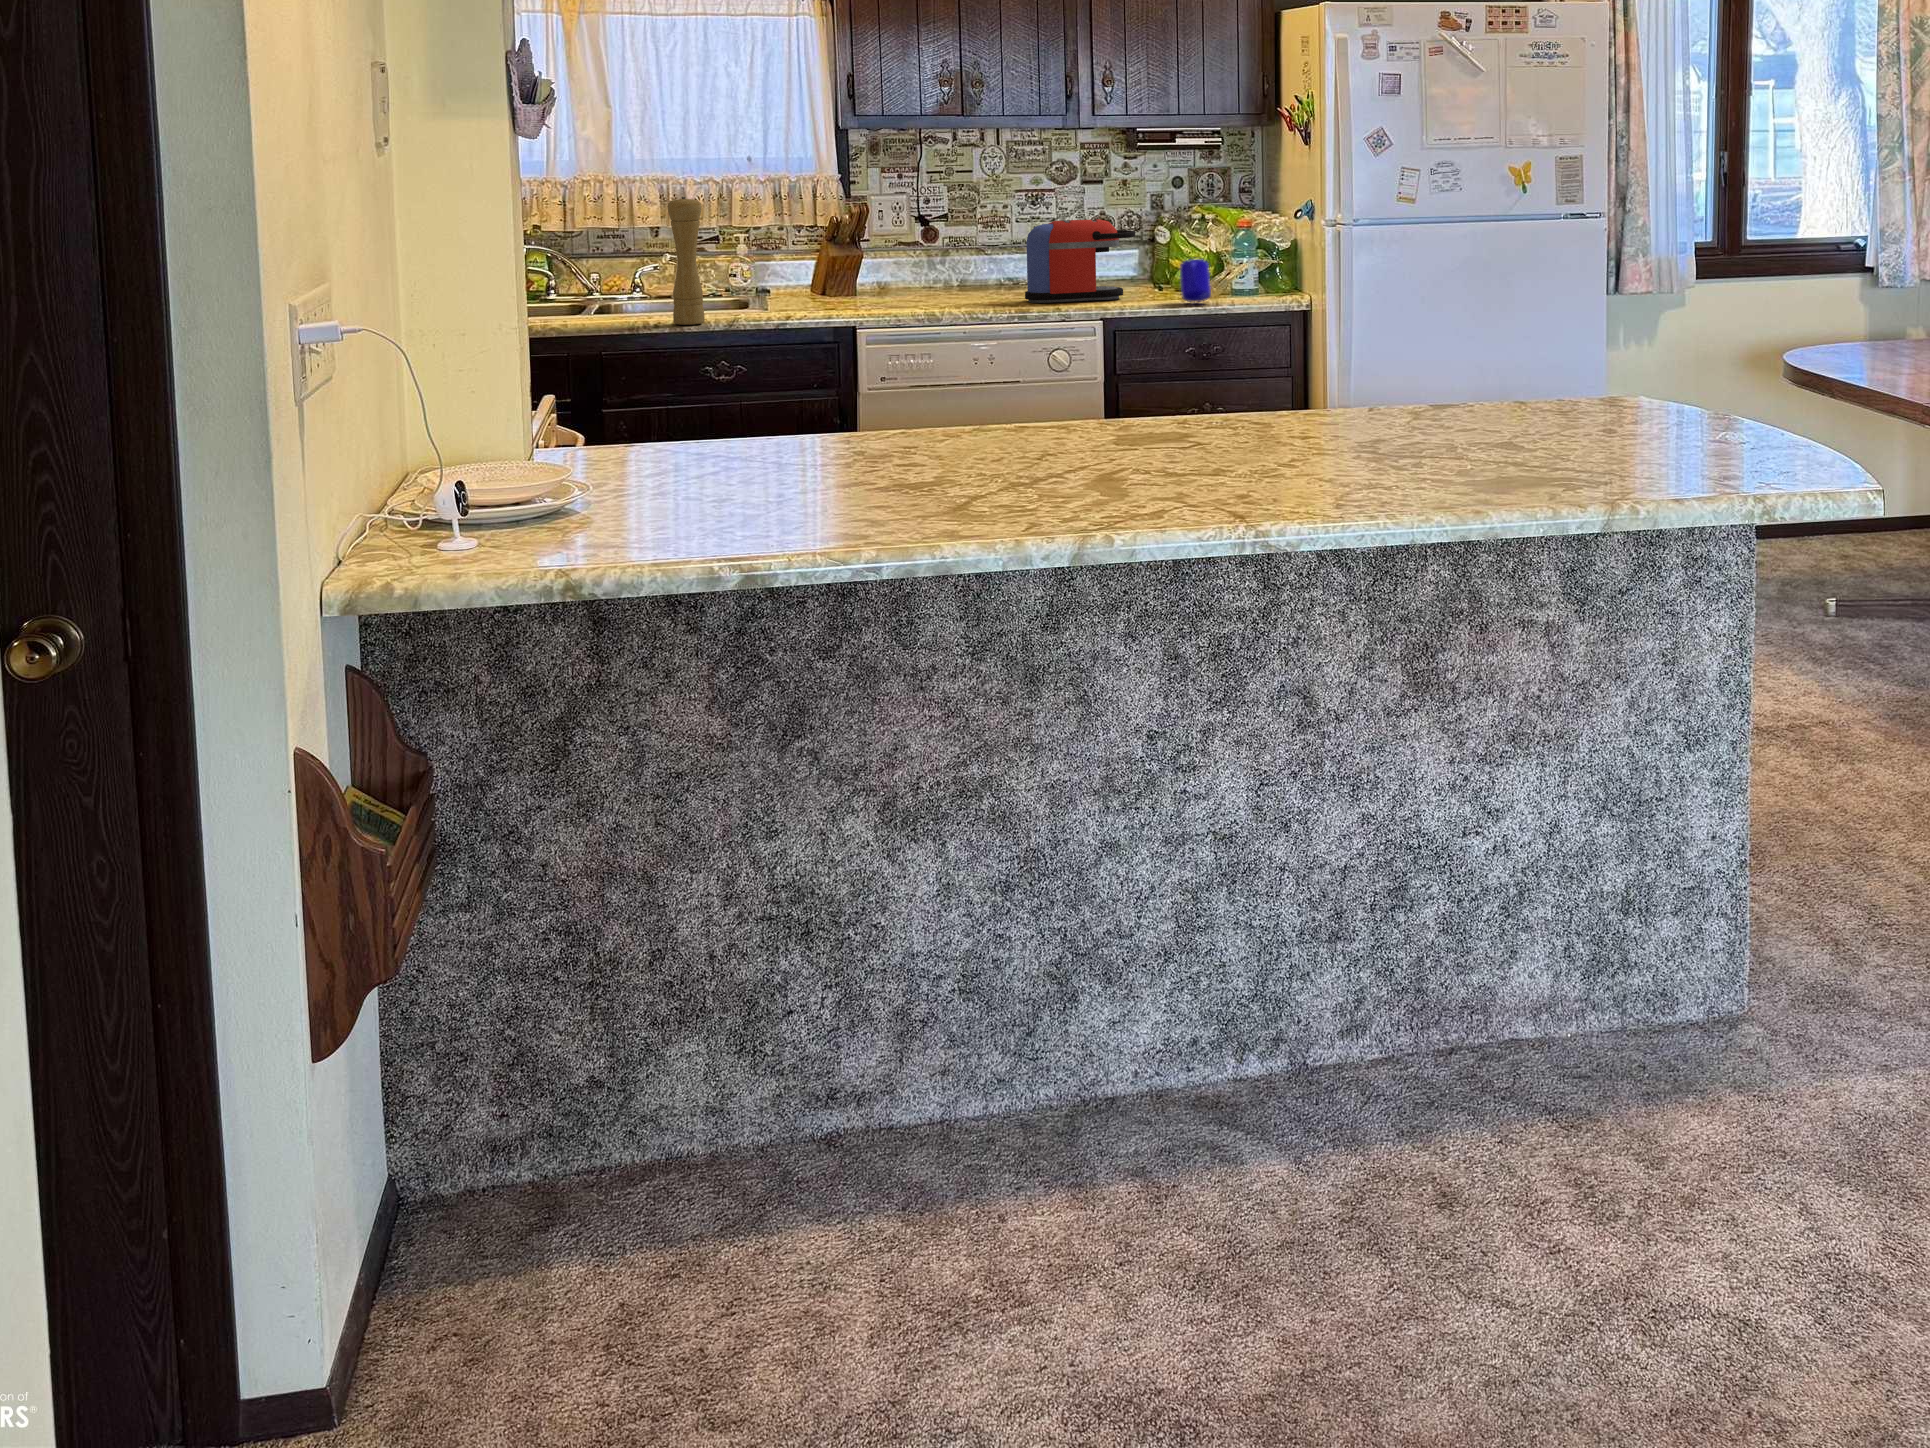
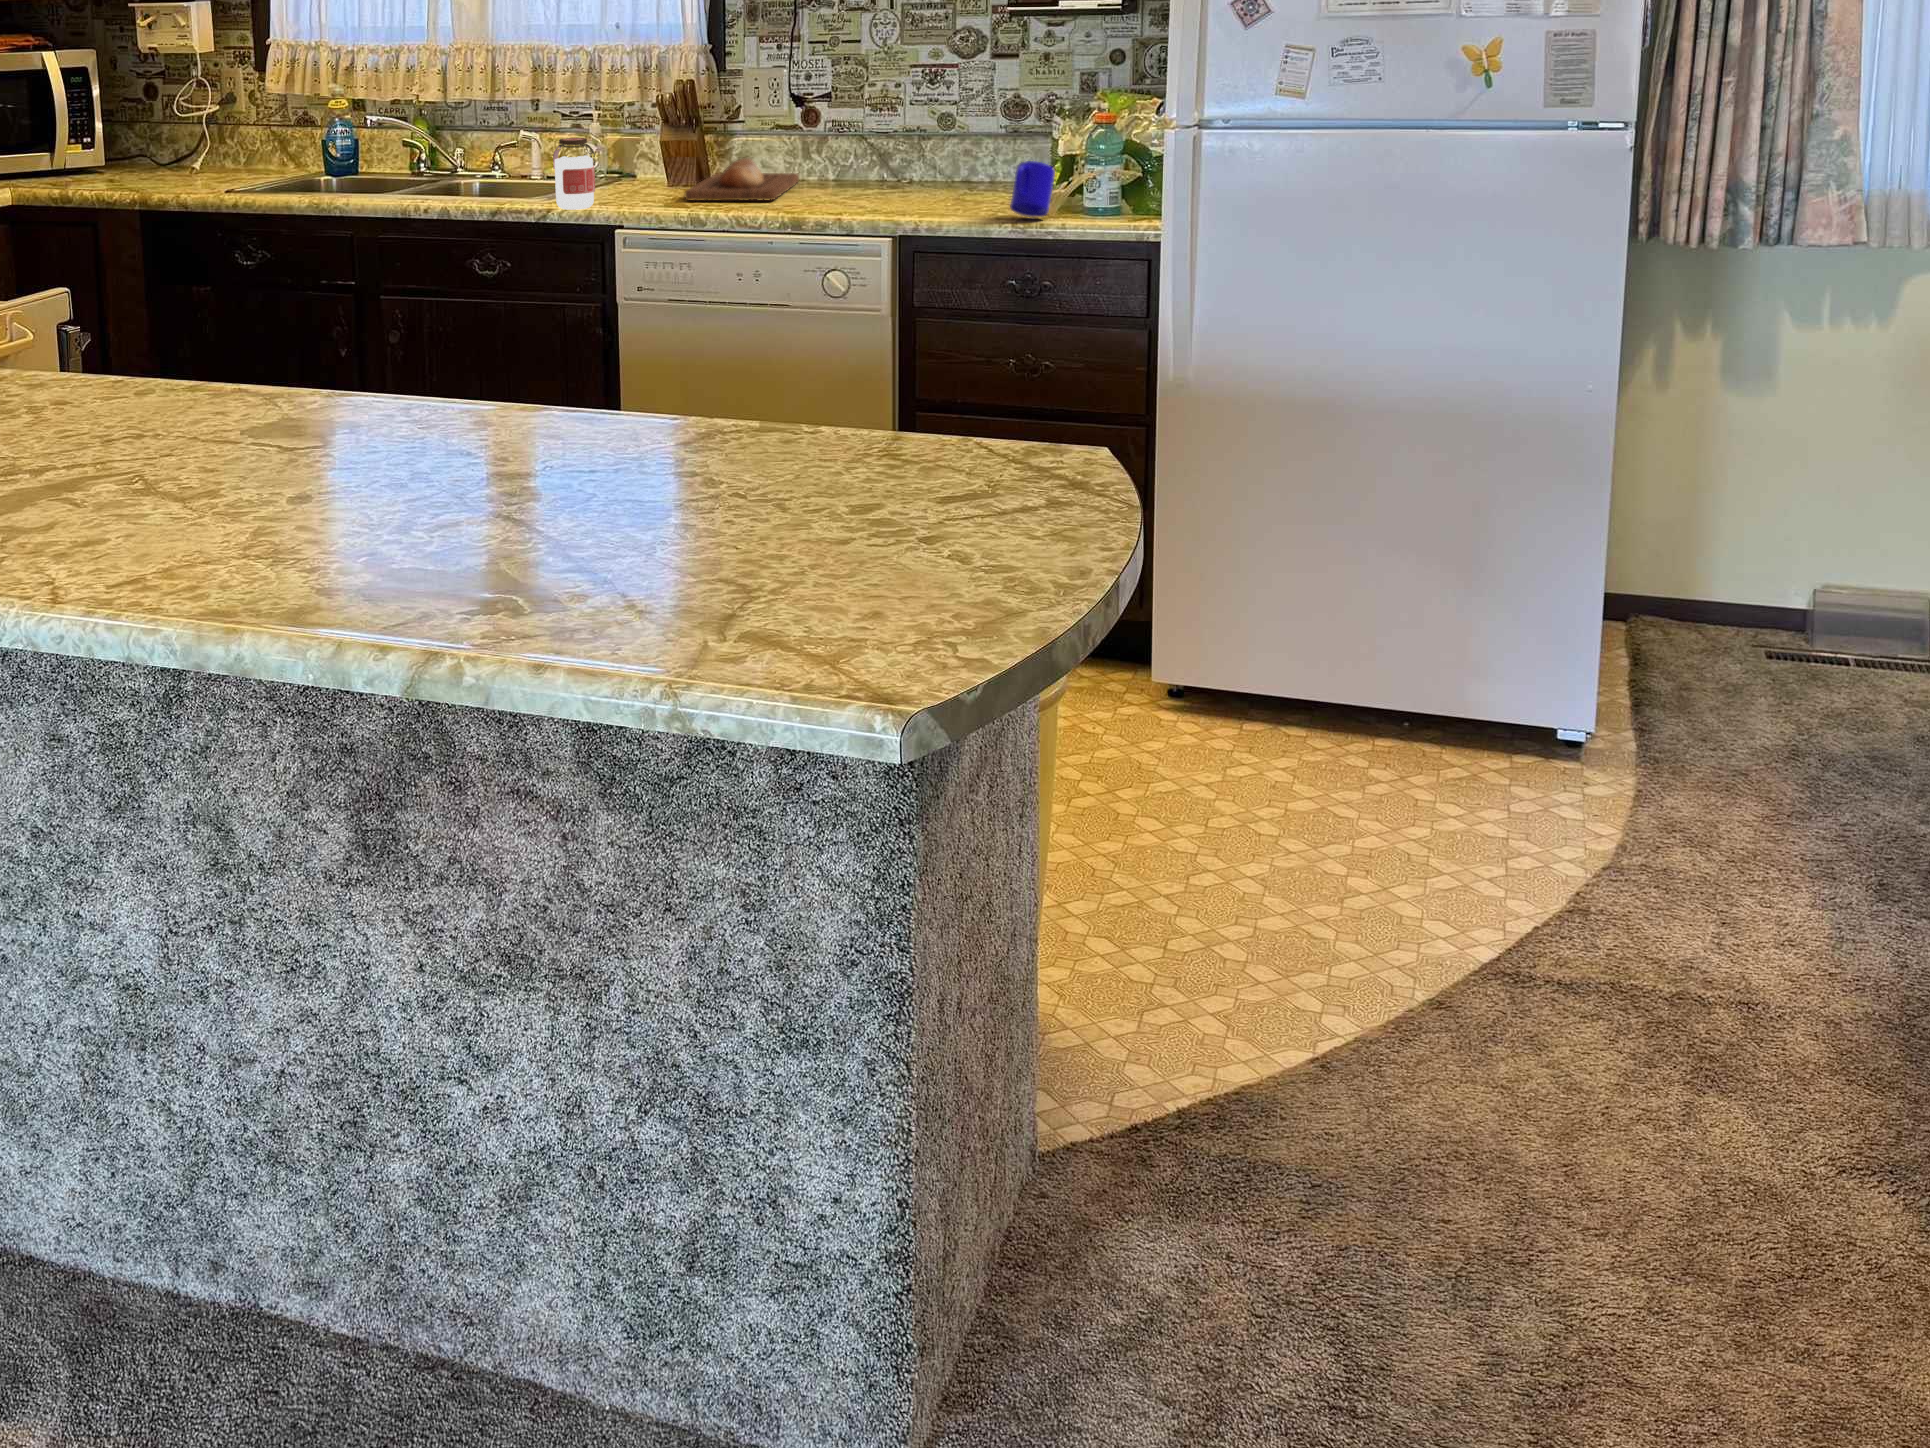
pepper mill: present [667,197,705,325] -> none [426,70,465,210]
coffee maker: present [1025,219,1135,303] -> none [846,105,990,207]
jar: none [788,255,827,318] -> present [553,138,595,210]
bread loaf: none [856,271,961,306] -> present [685,158,799,201]

